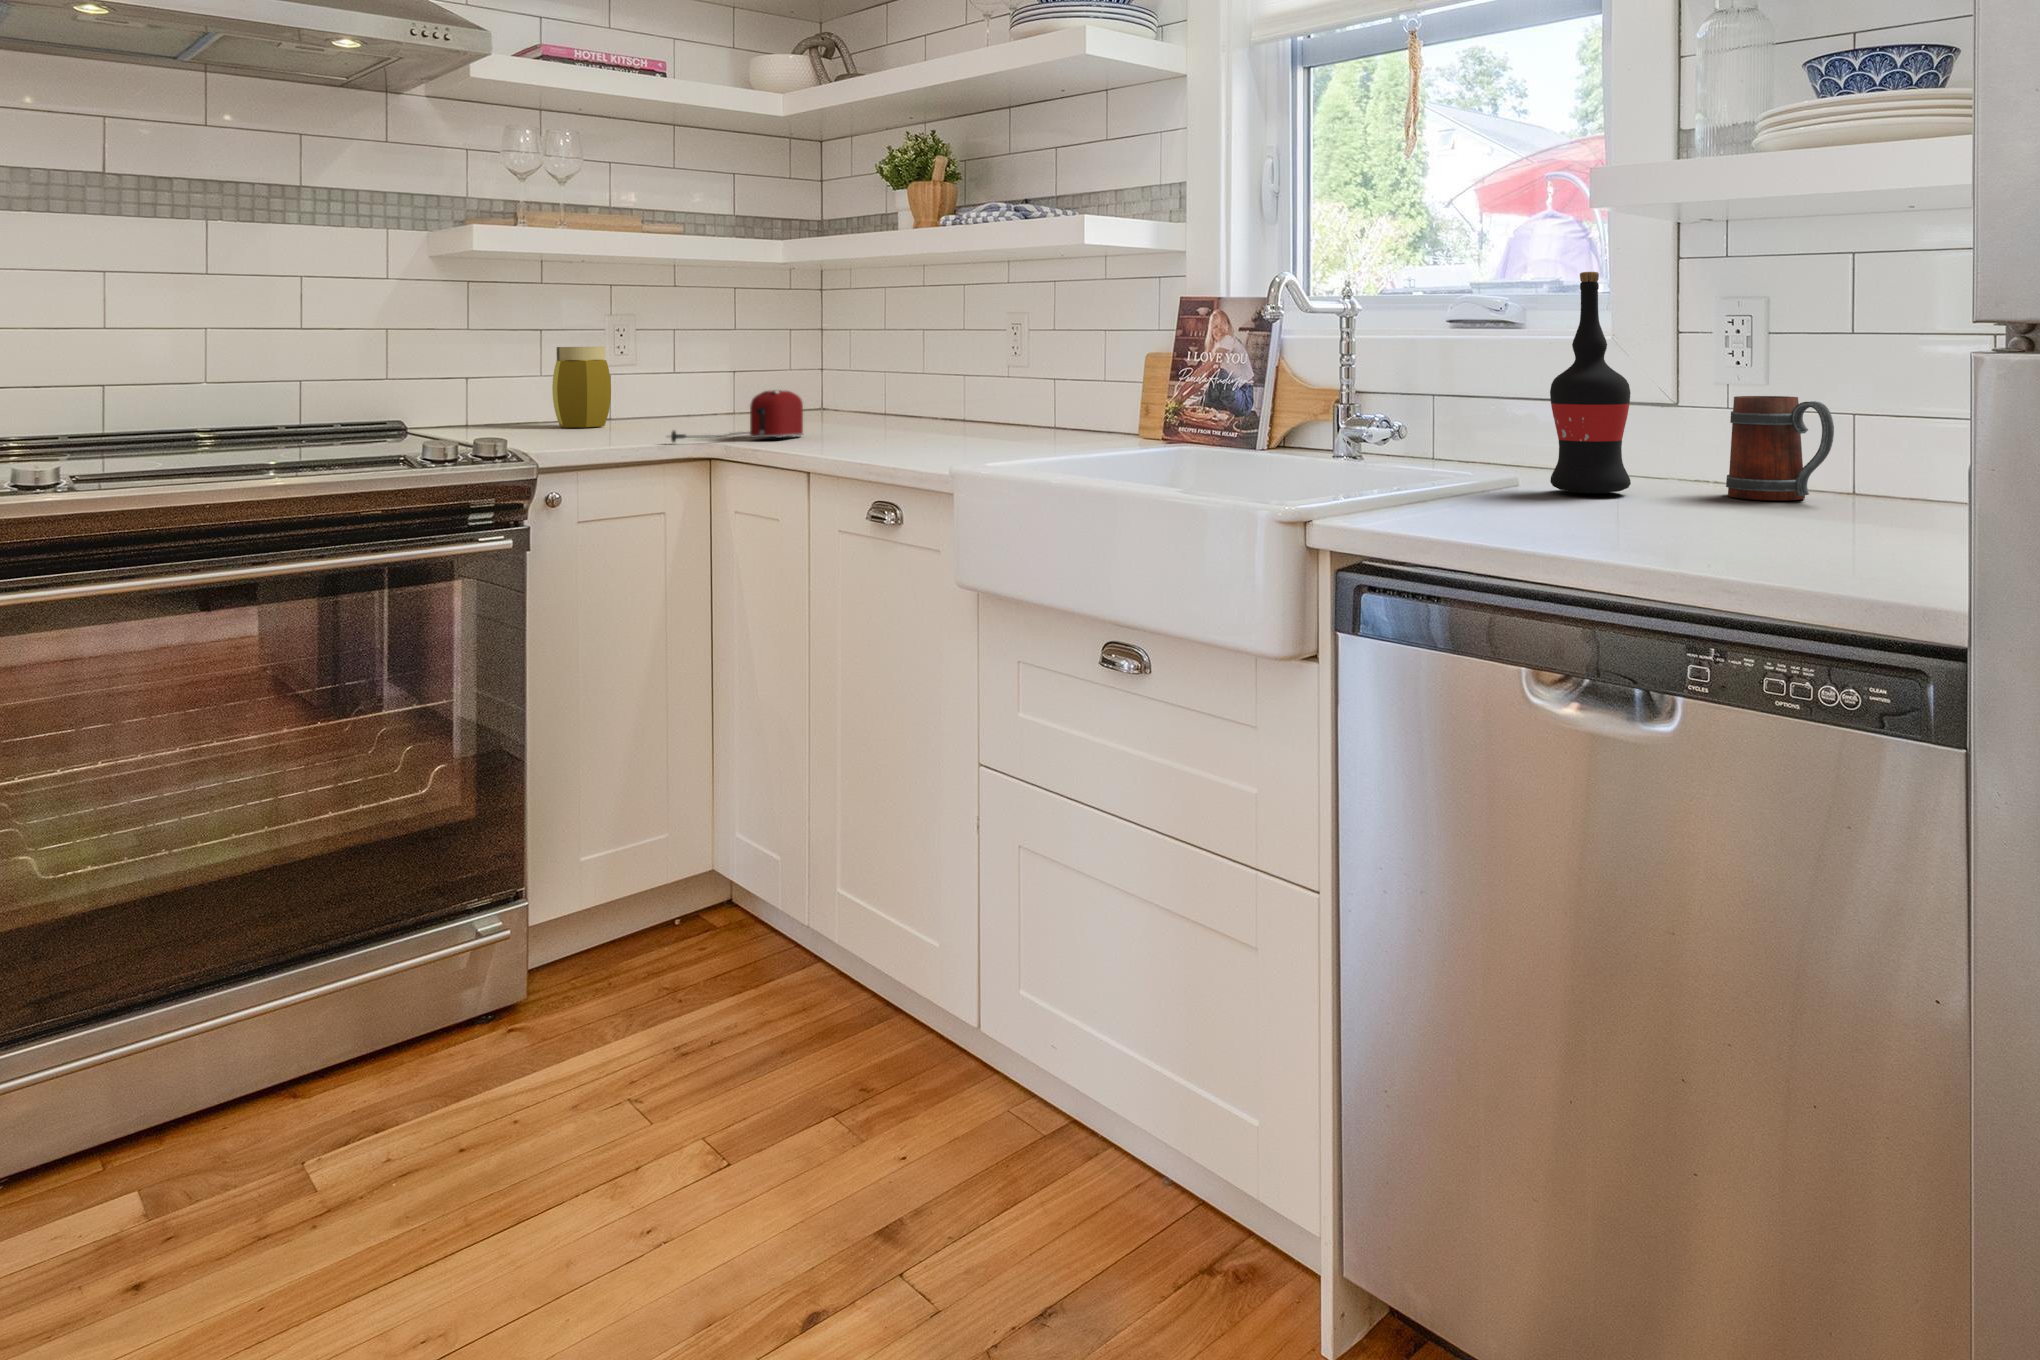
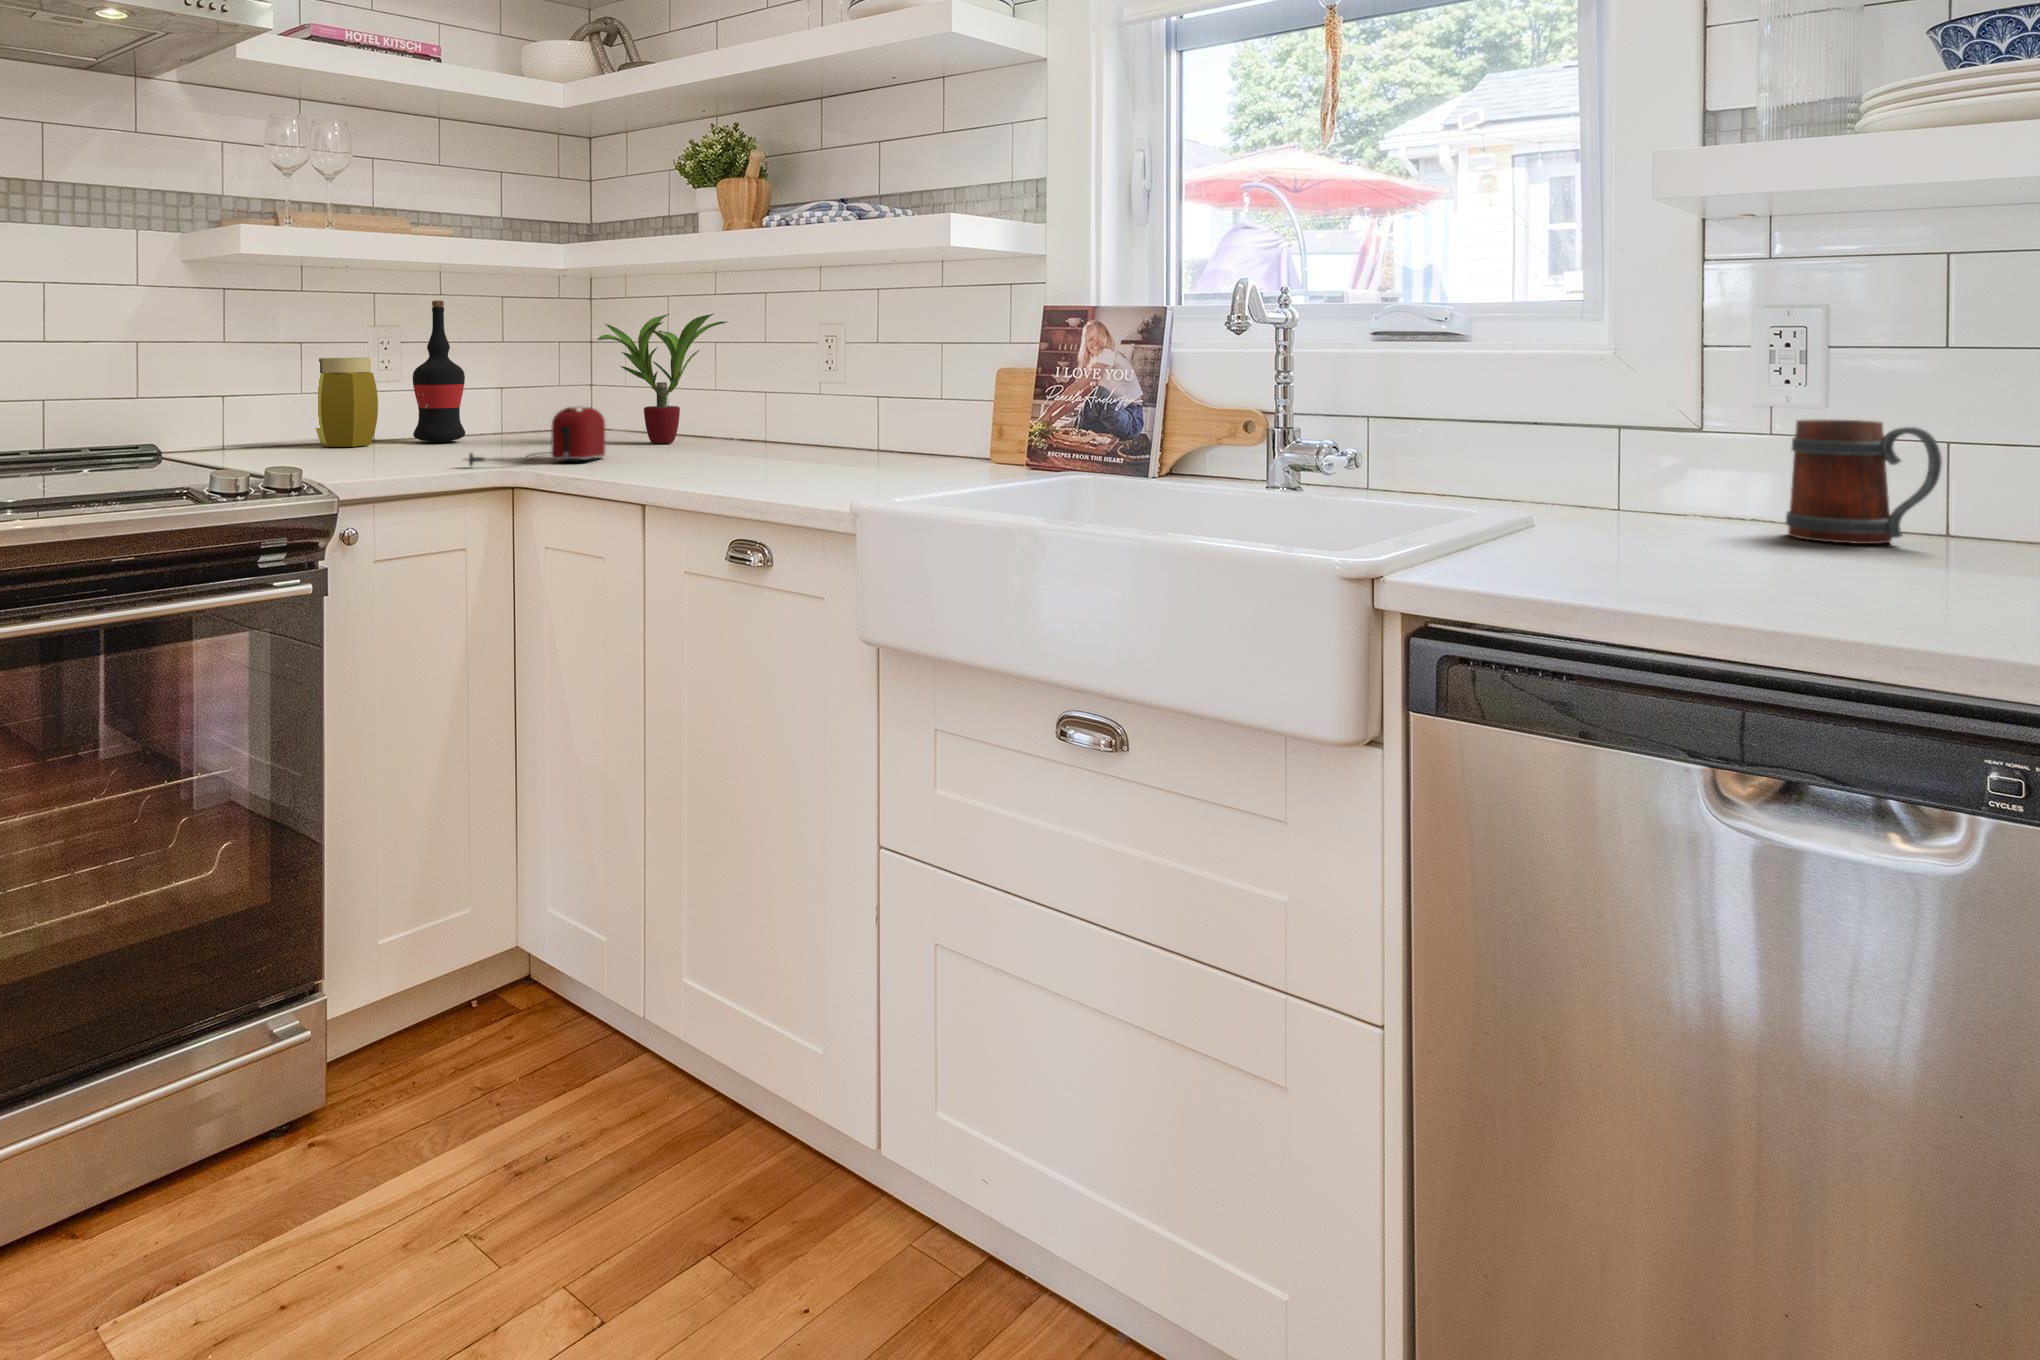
wine bottle: present [1550,272,1631,493] -> present [412,300,465,442]
potted plant: none [808,306,935,425] -> present [597,314,726,443]

